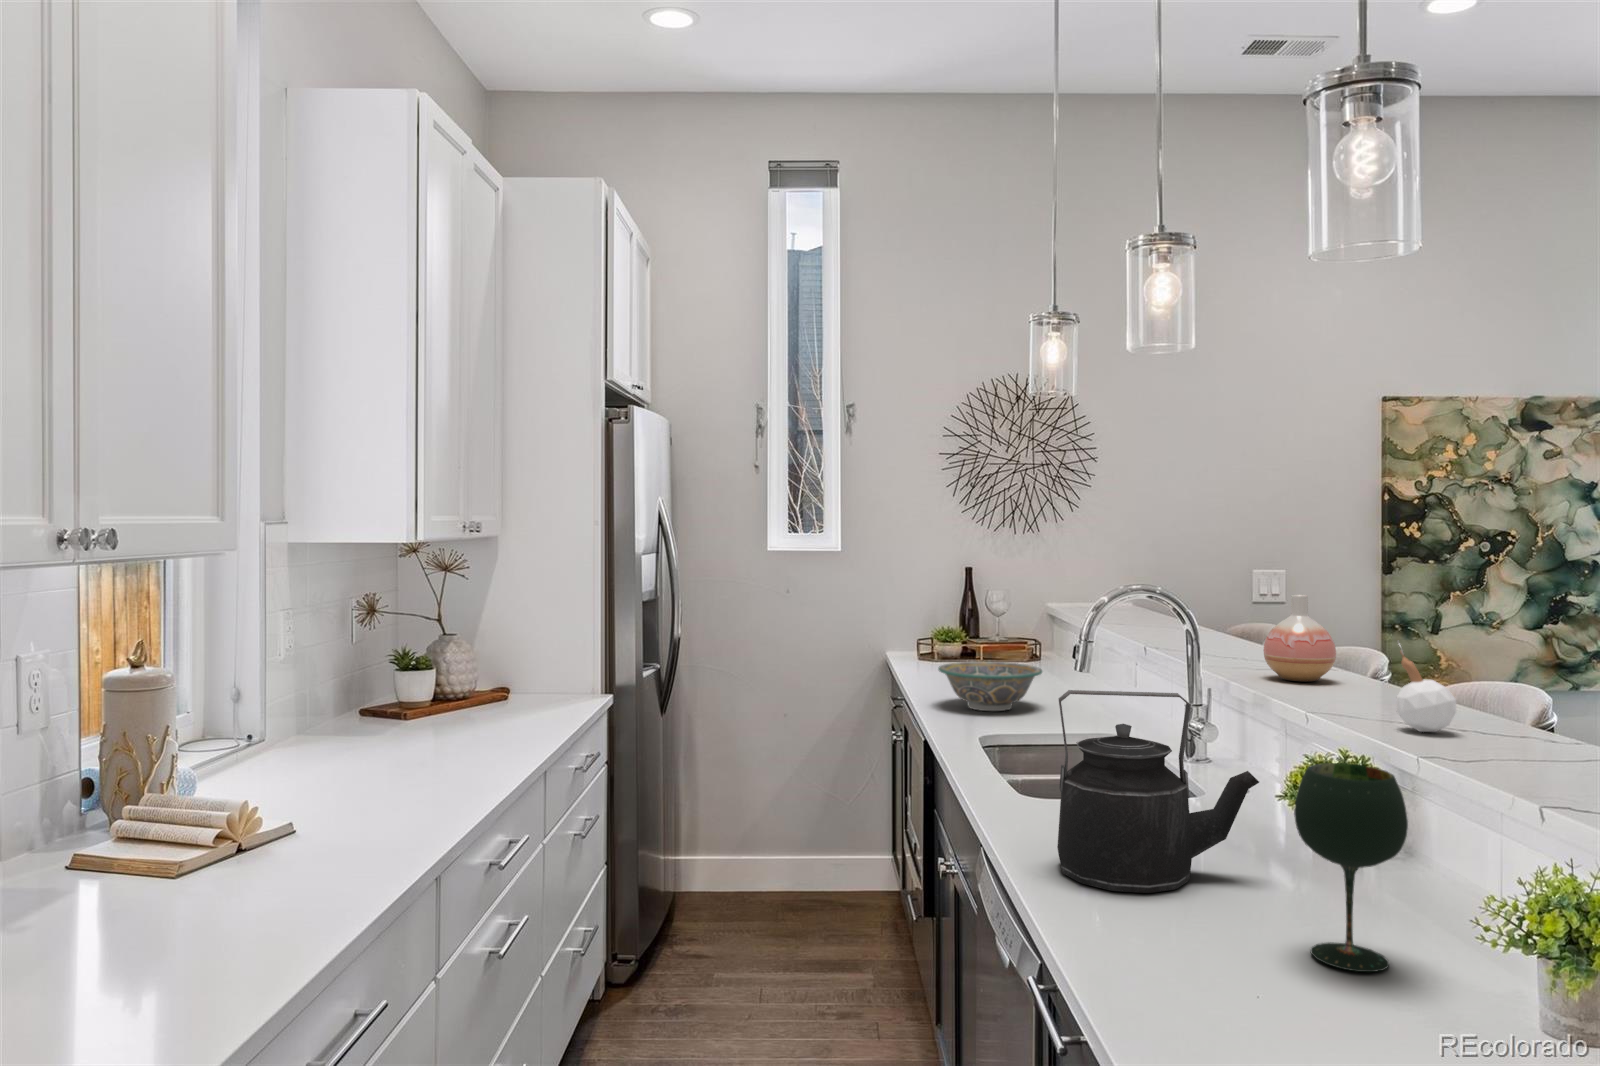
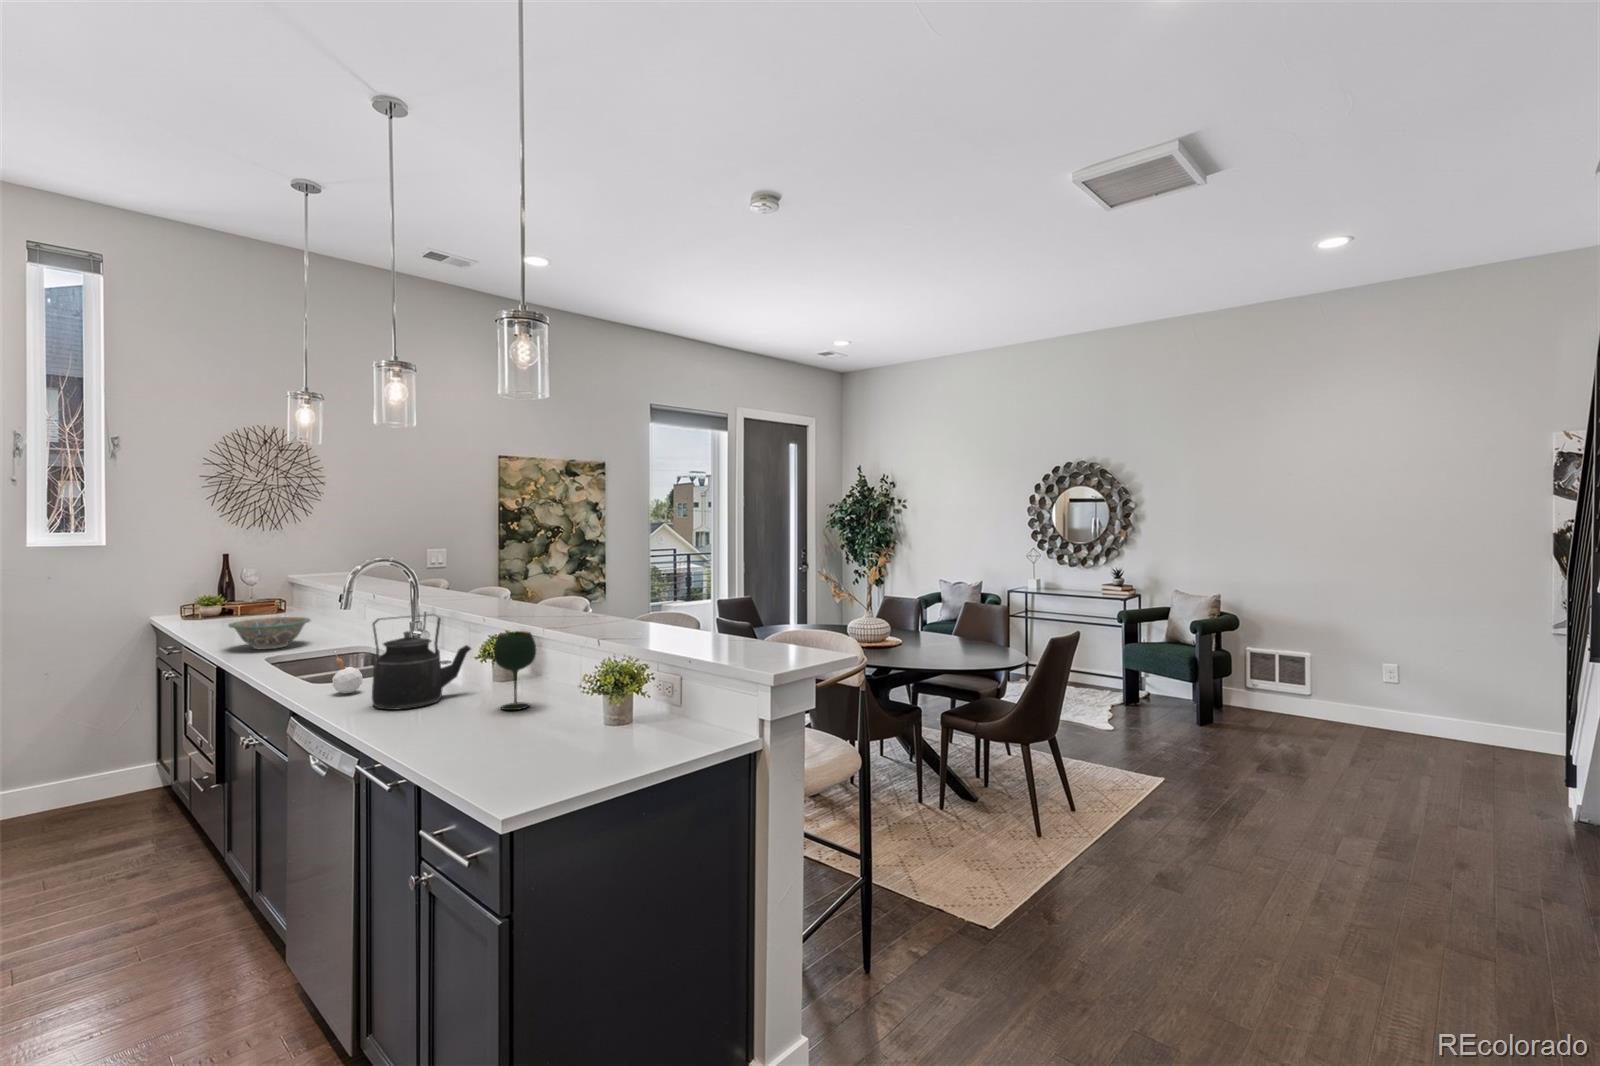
vase: present [1263,595,1336,682] -> none [456,564,492,607]
candle: present [1397,650,1456,732] -> present [332,650,363,694]

